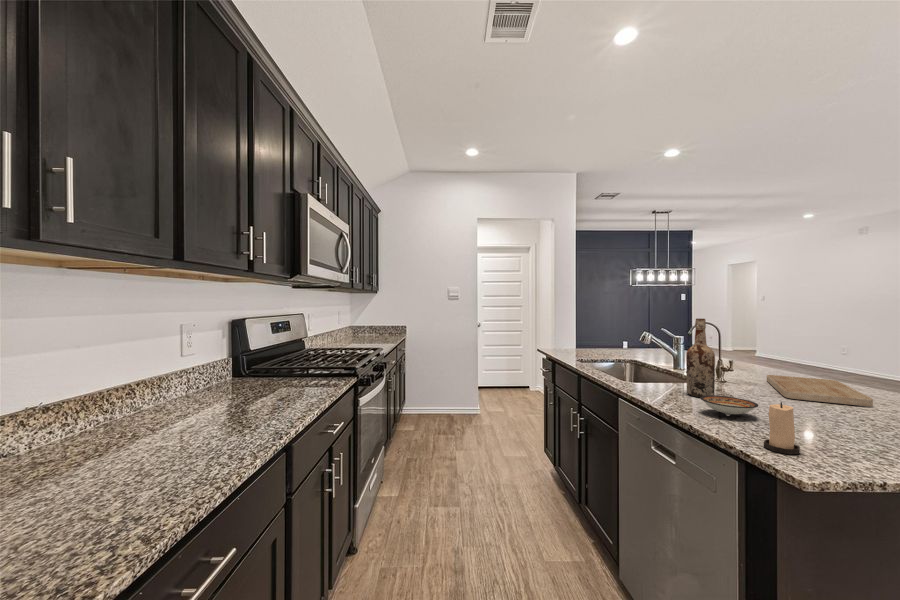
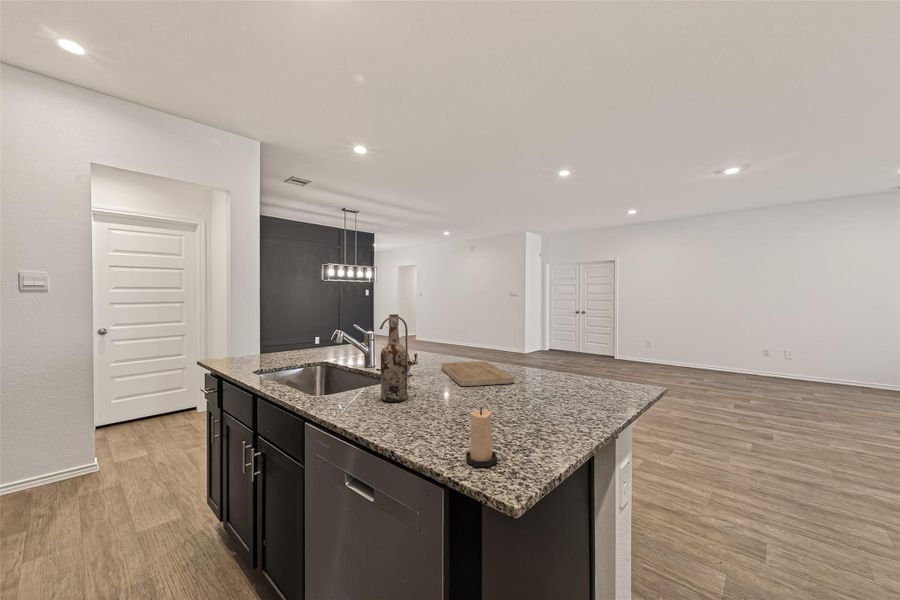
ceramic bowl: present [700,395,758,415] -> none [398,399,450,422]

